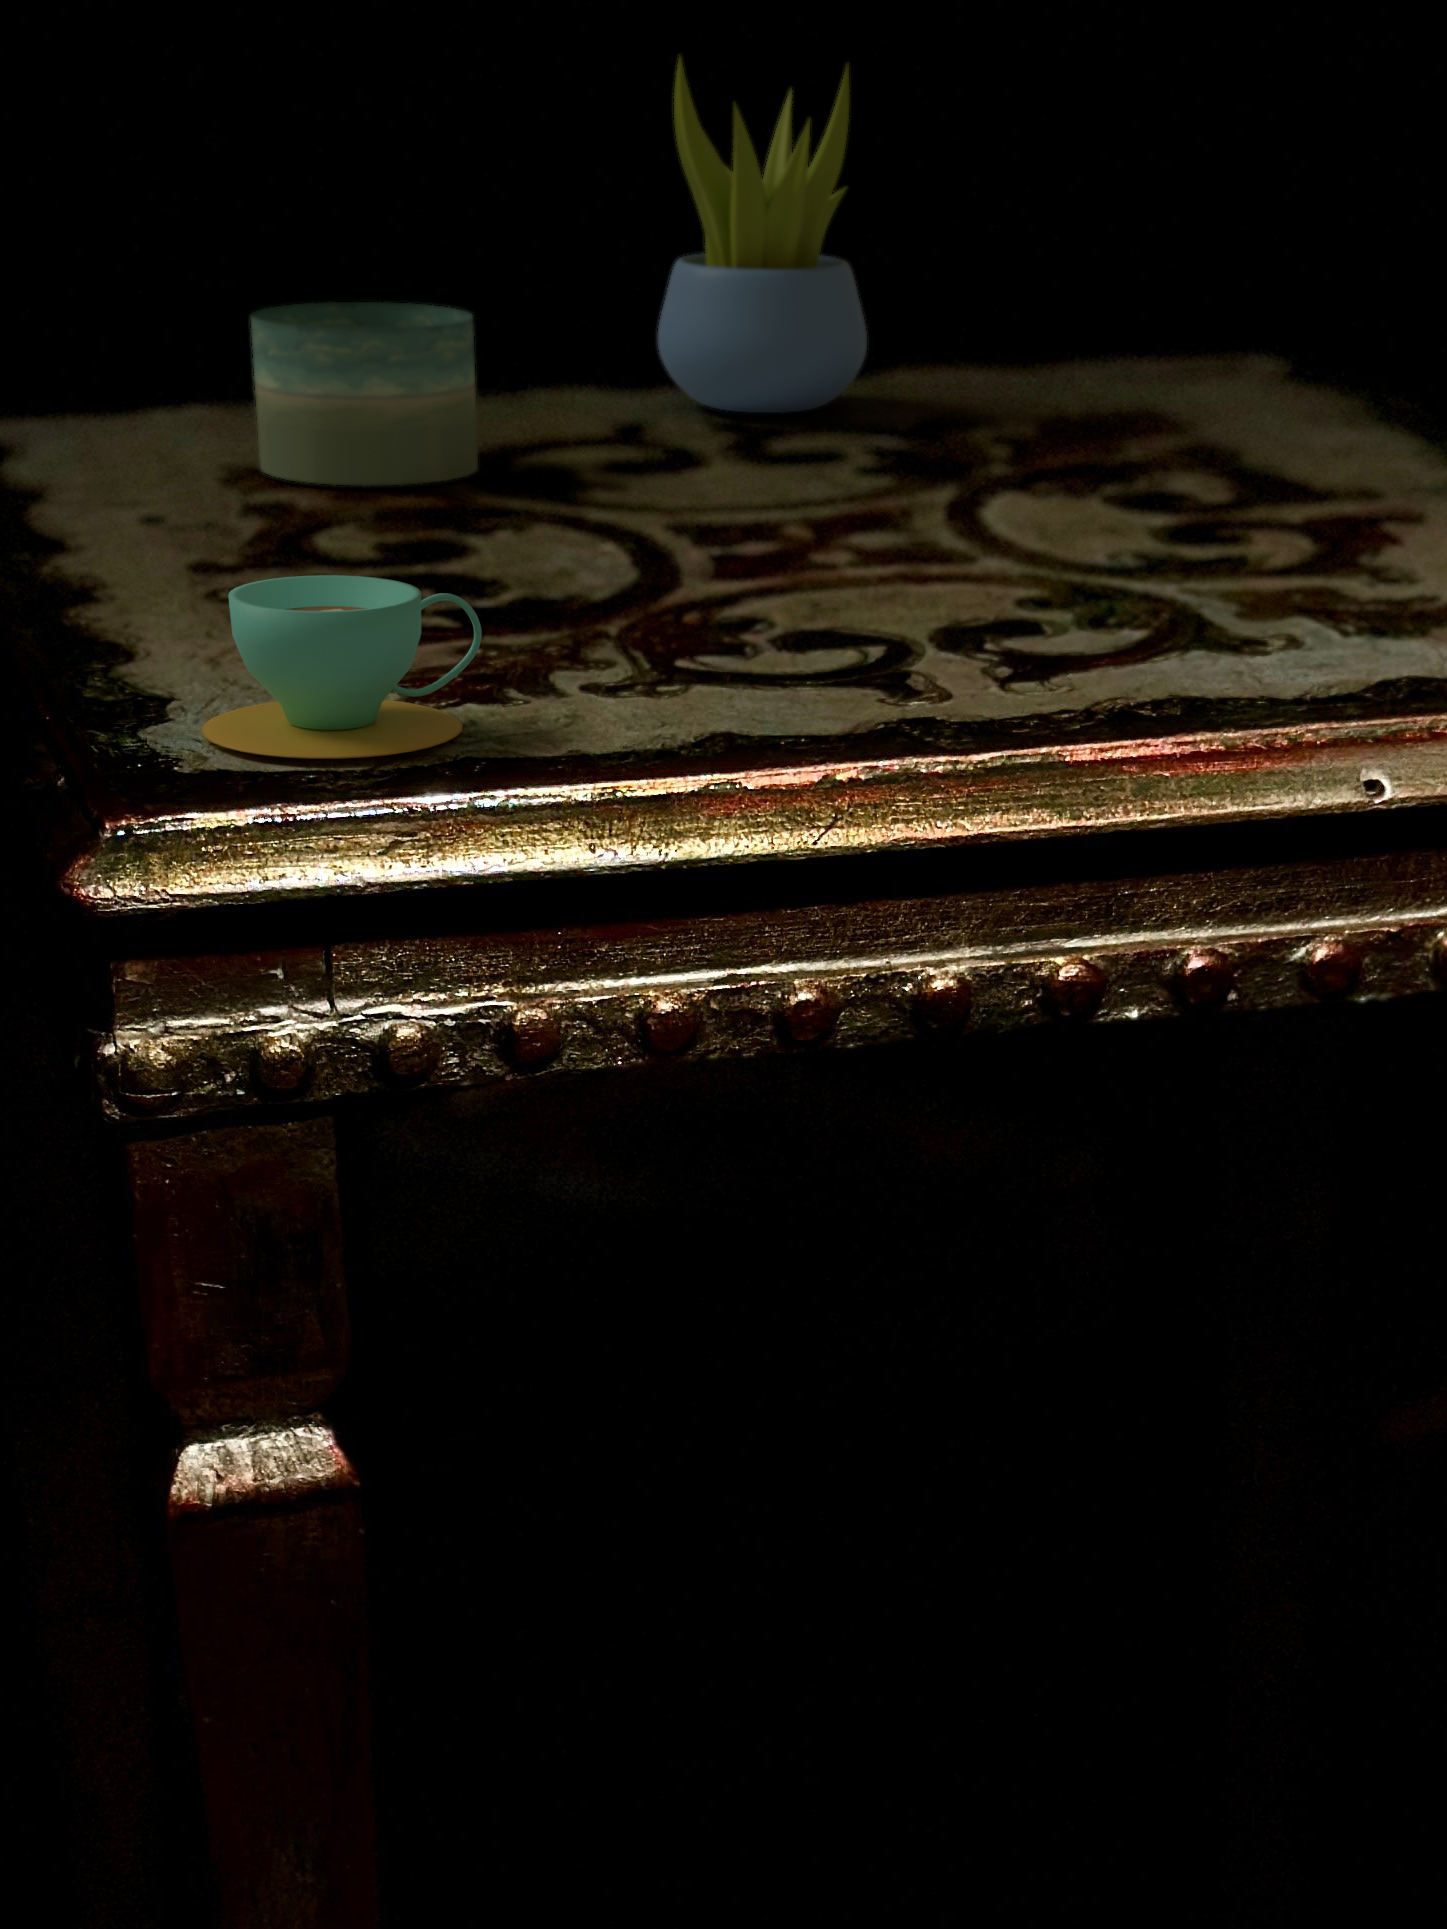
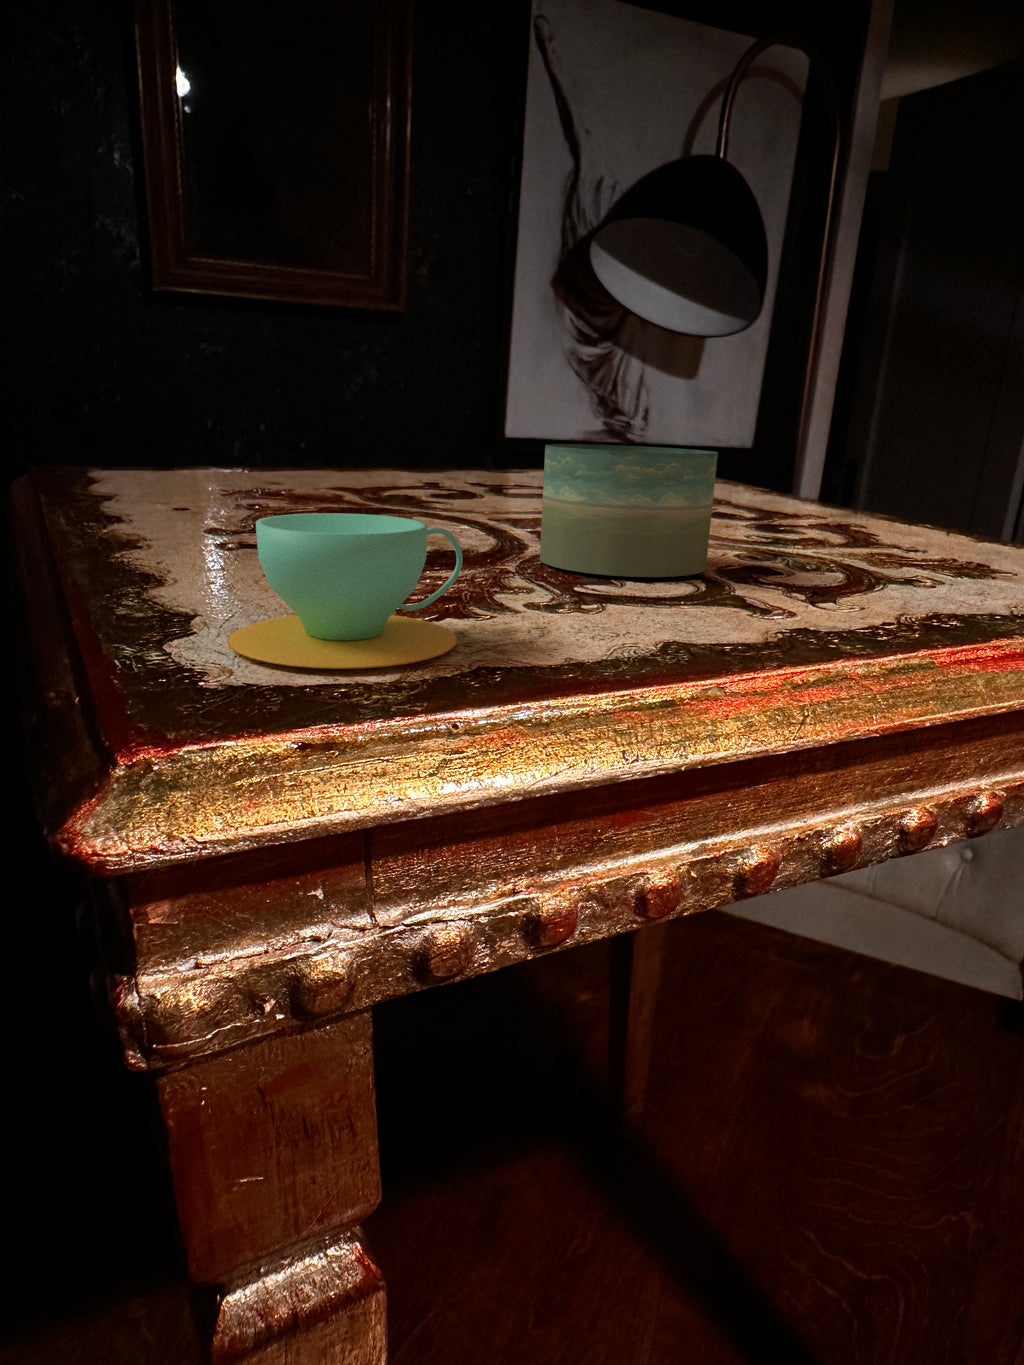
succulent plant: present [658,58,867,413] -> none [430,320,525,483]
candle: present [251,302,478,486] -> present [540,444,718,577]

